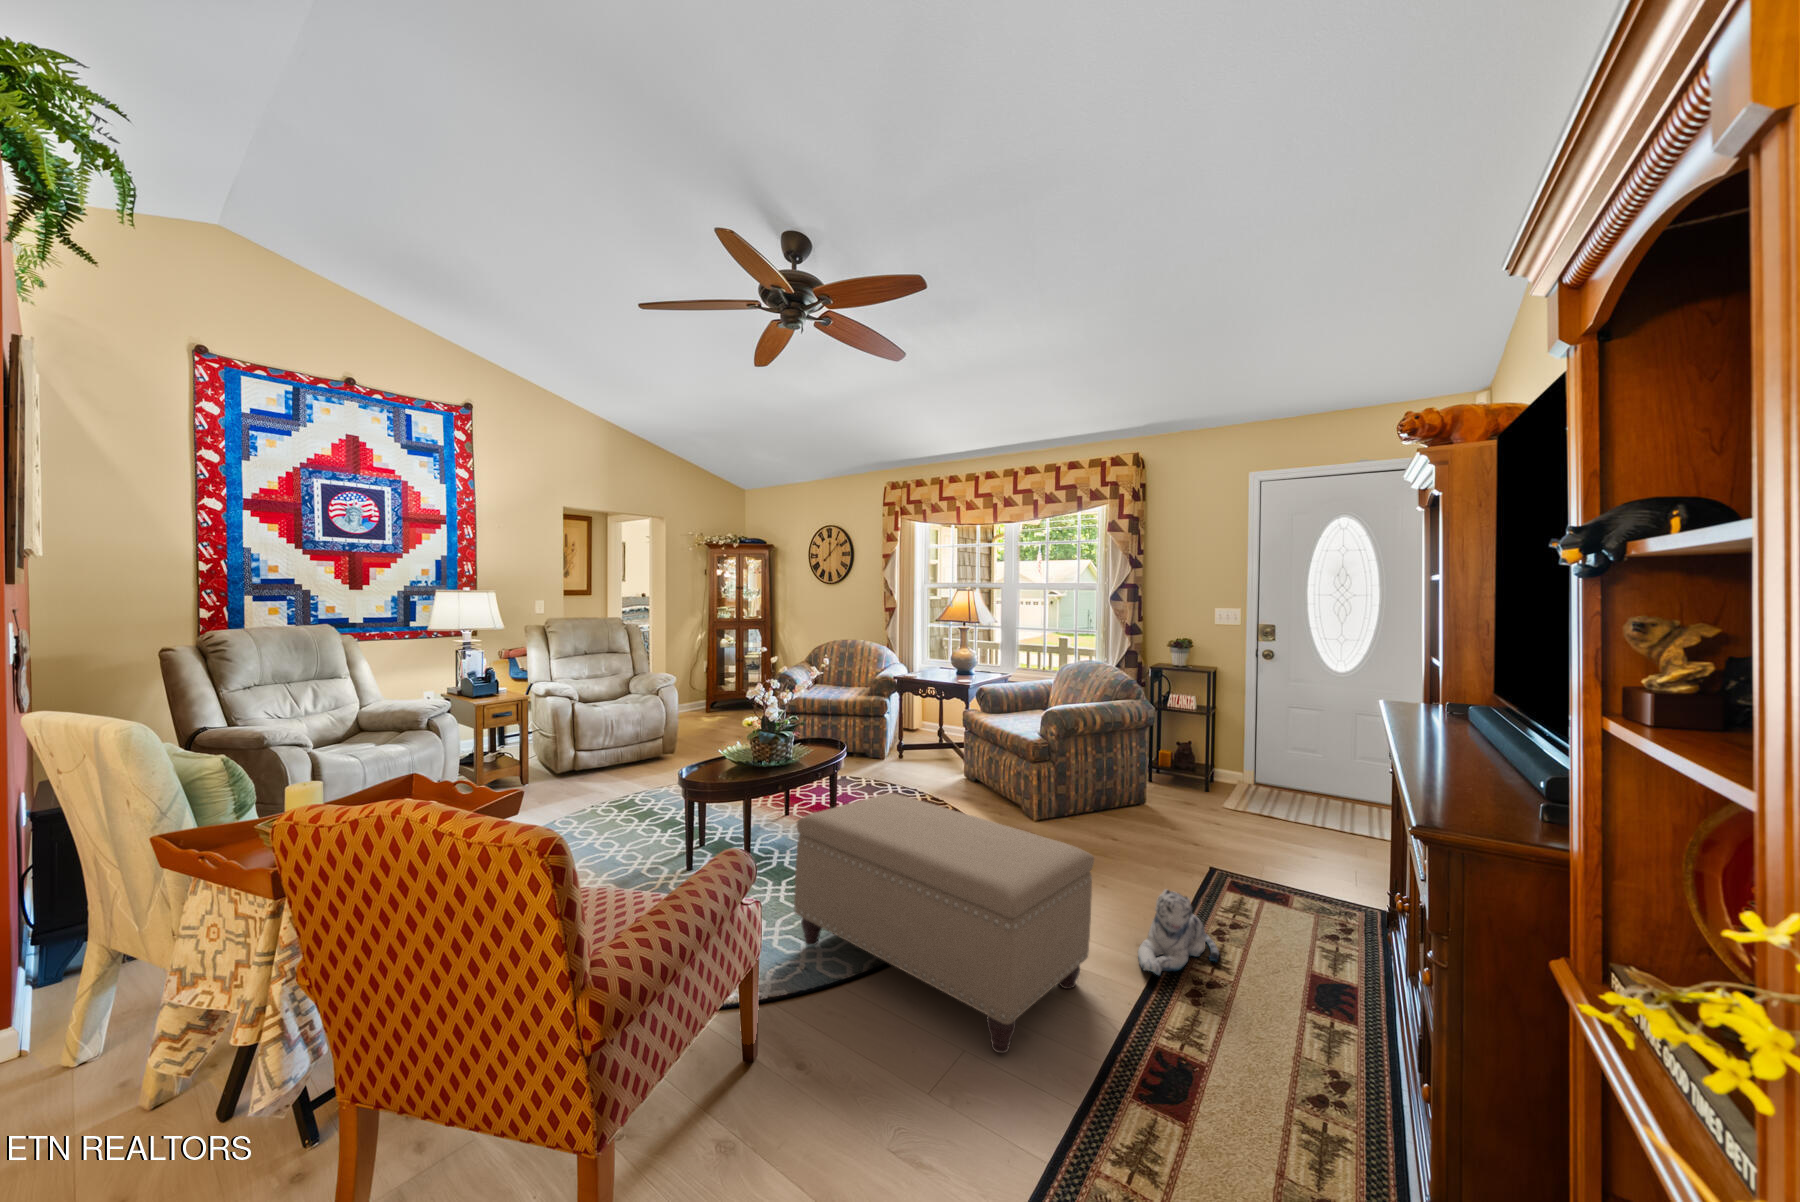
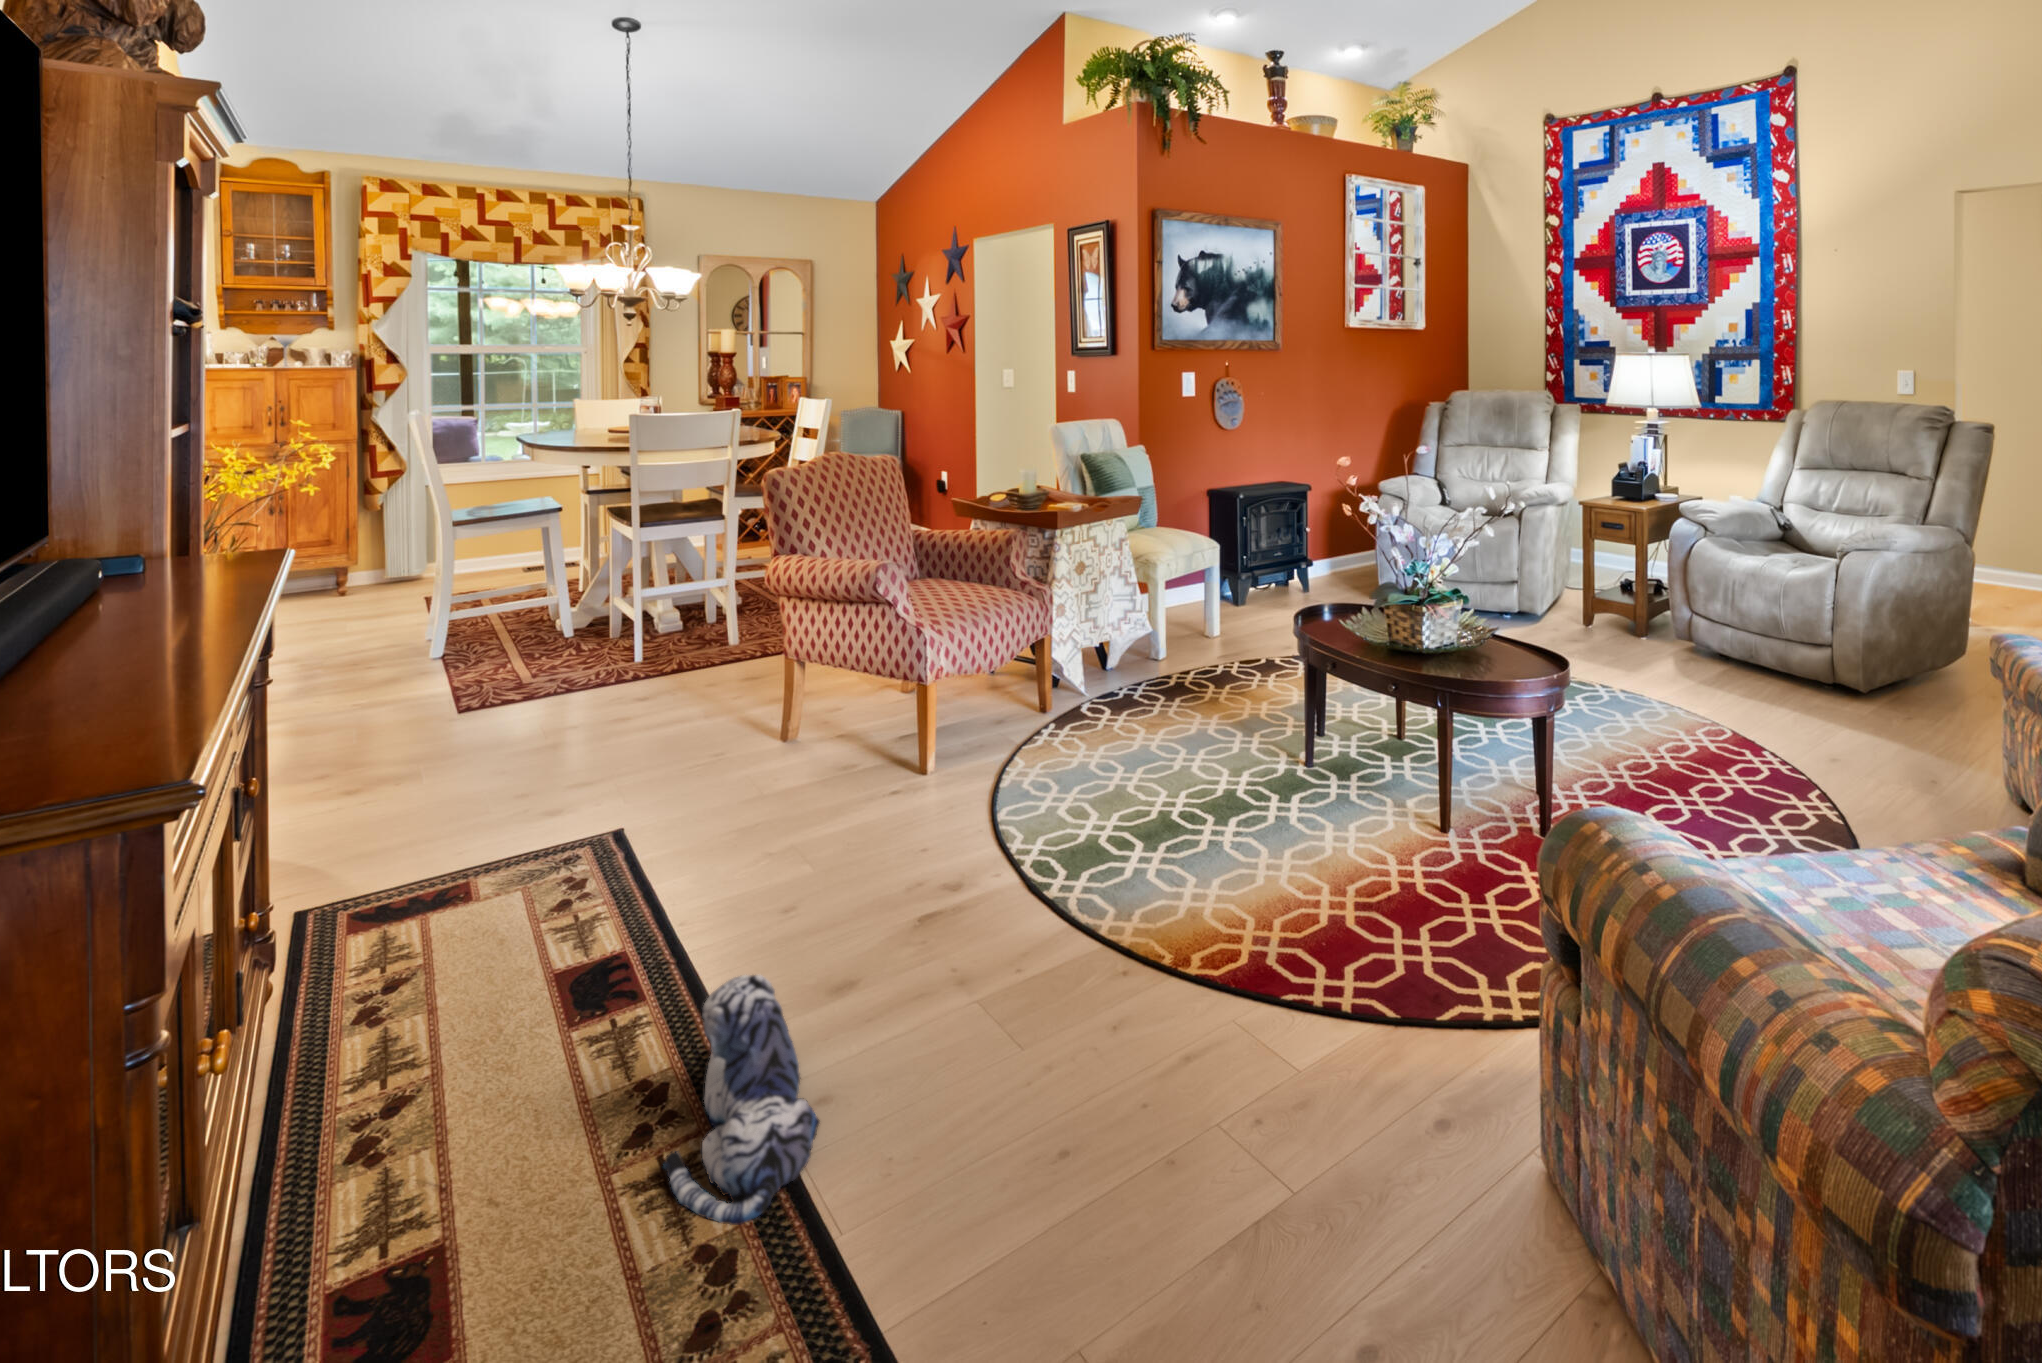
ottoman: present [794,793,1094,1053] -> none [753,637,1180,981]

